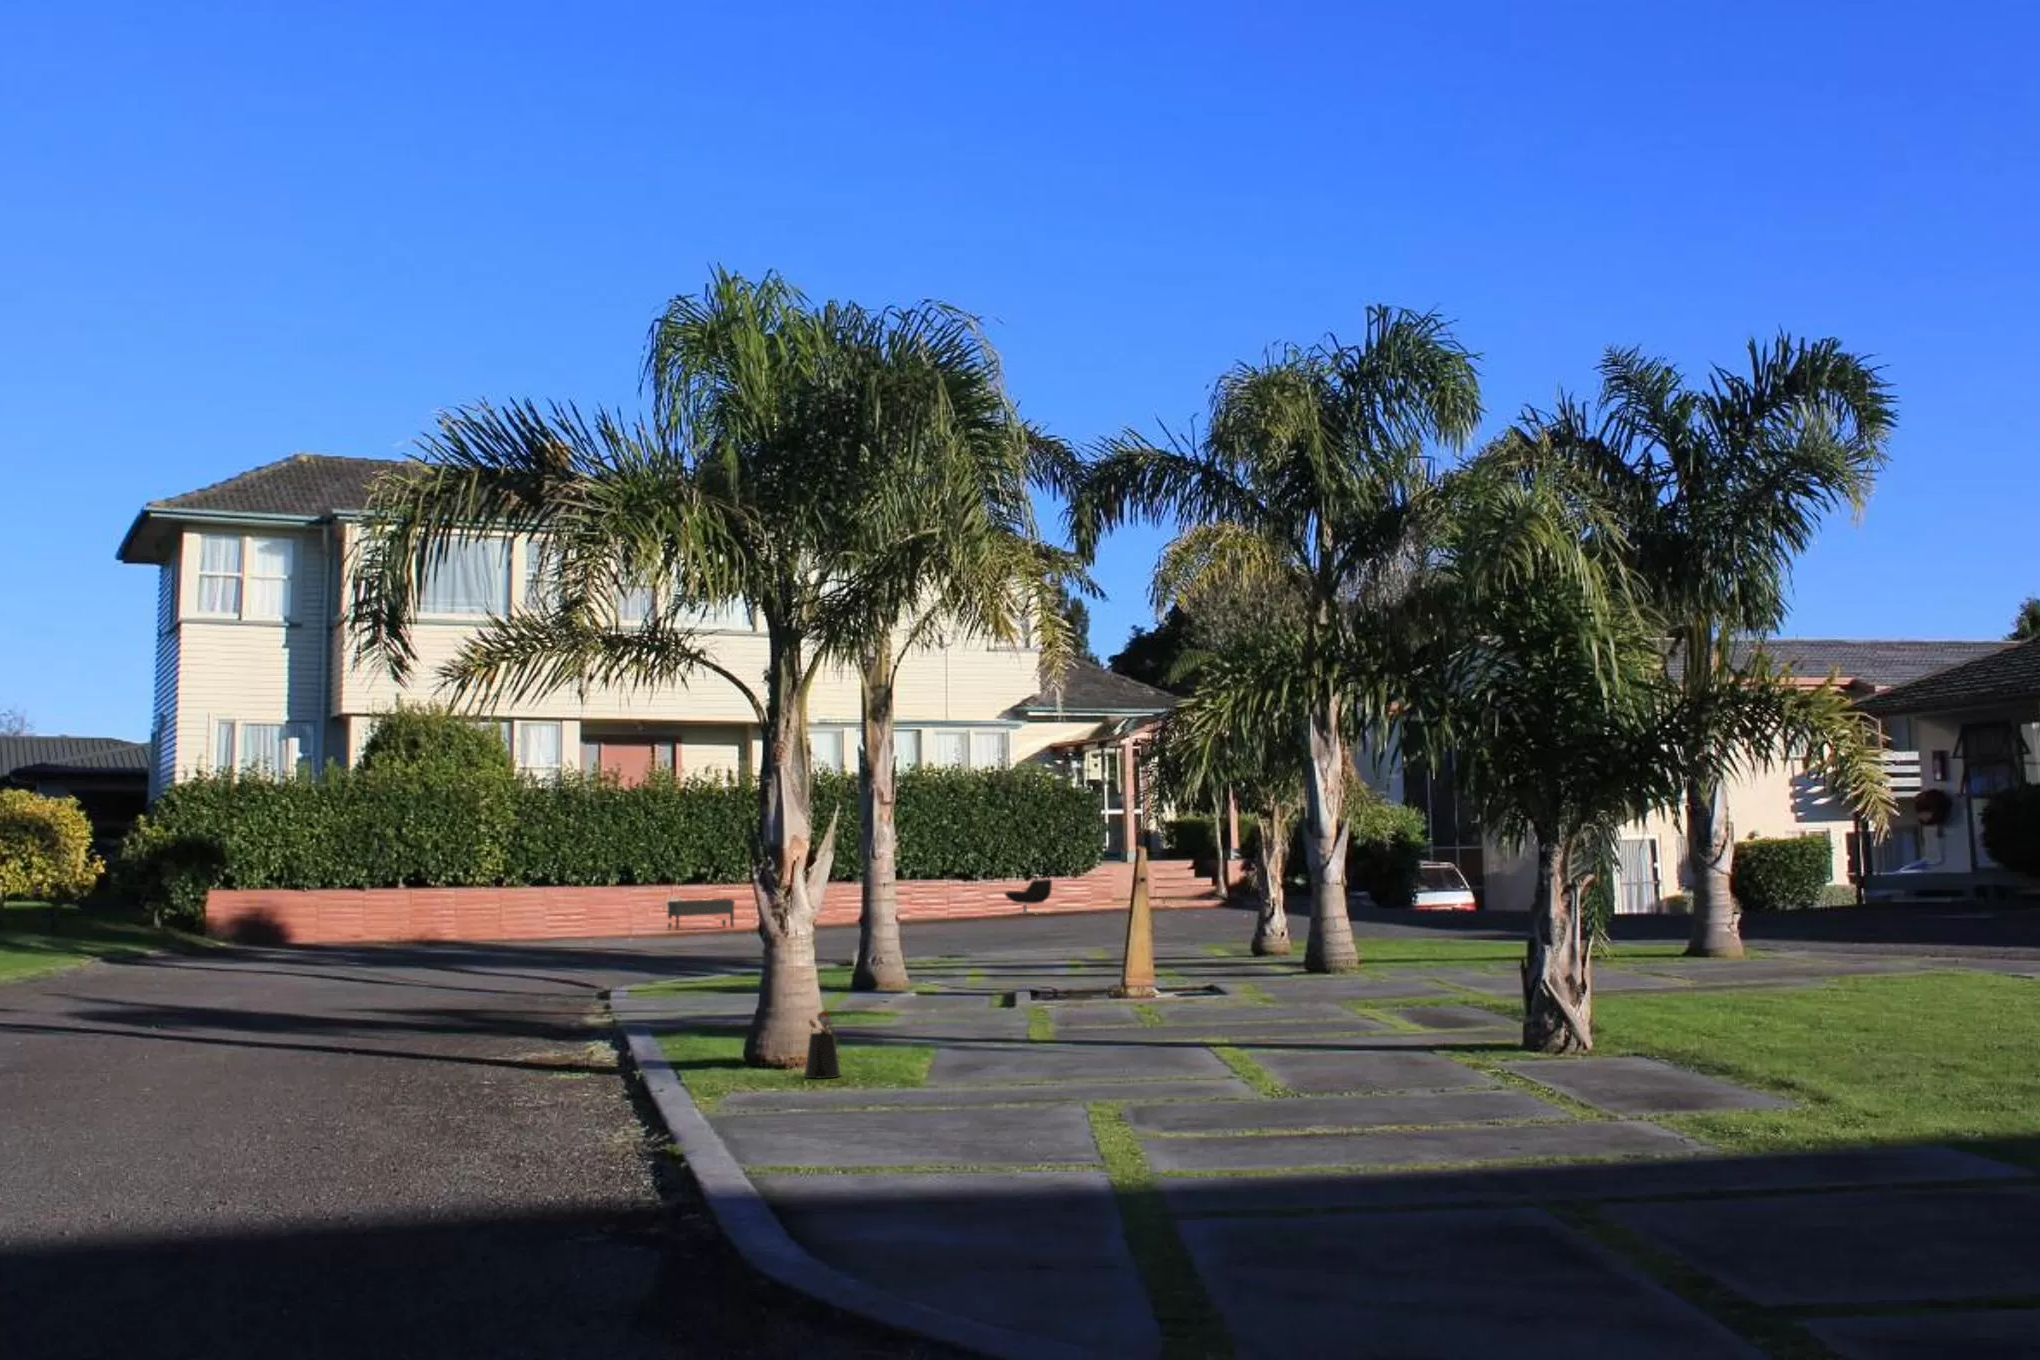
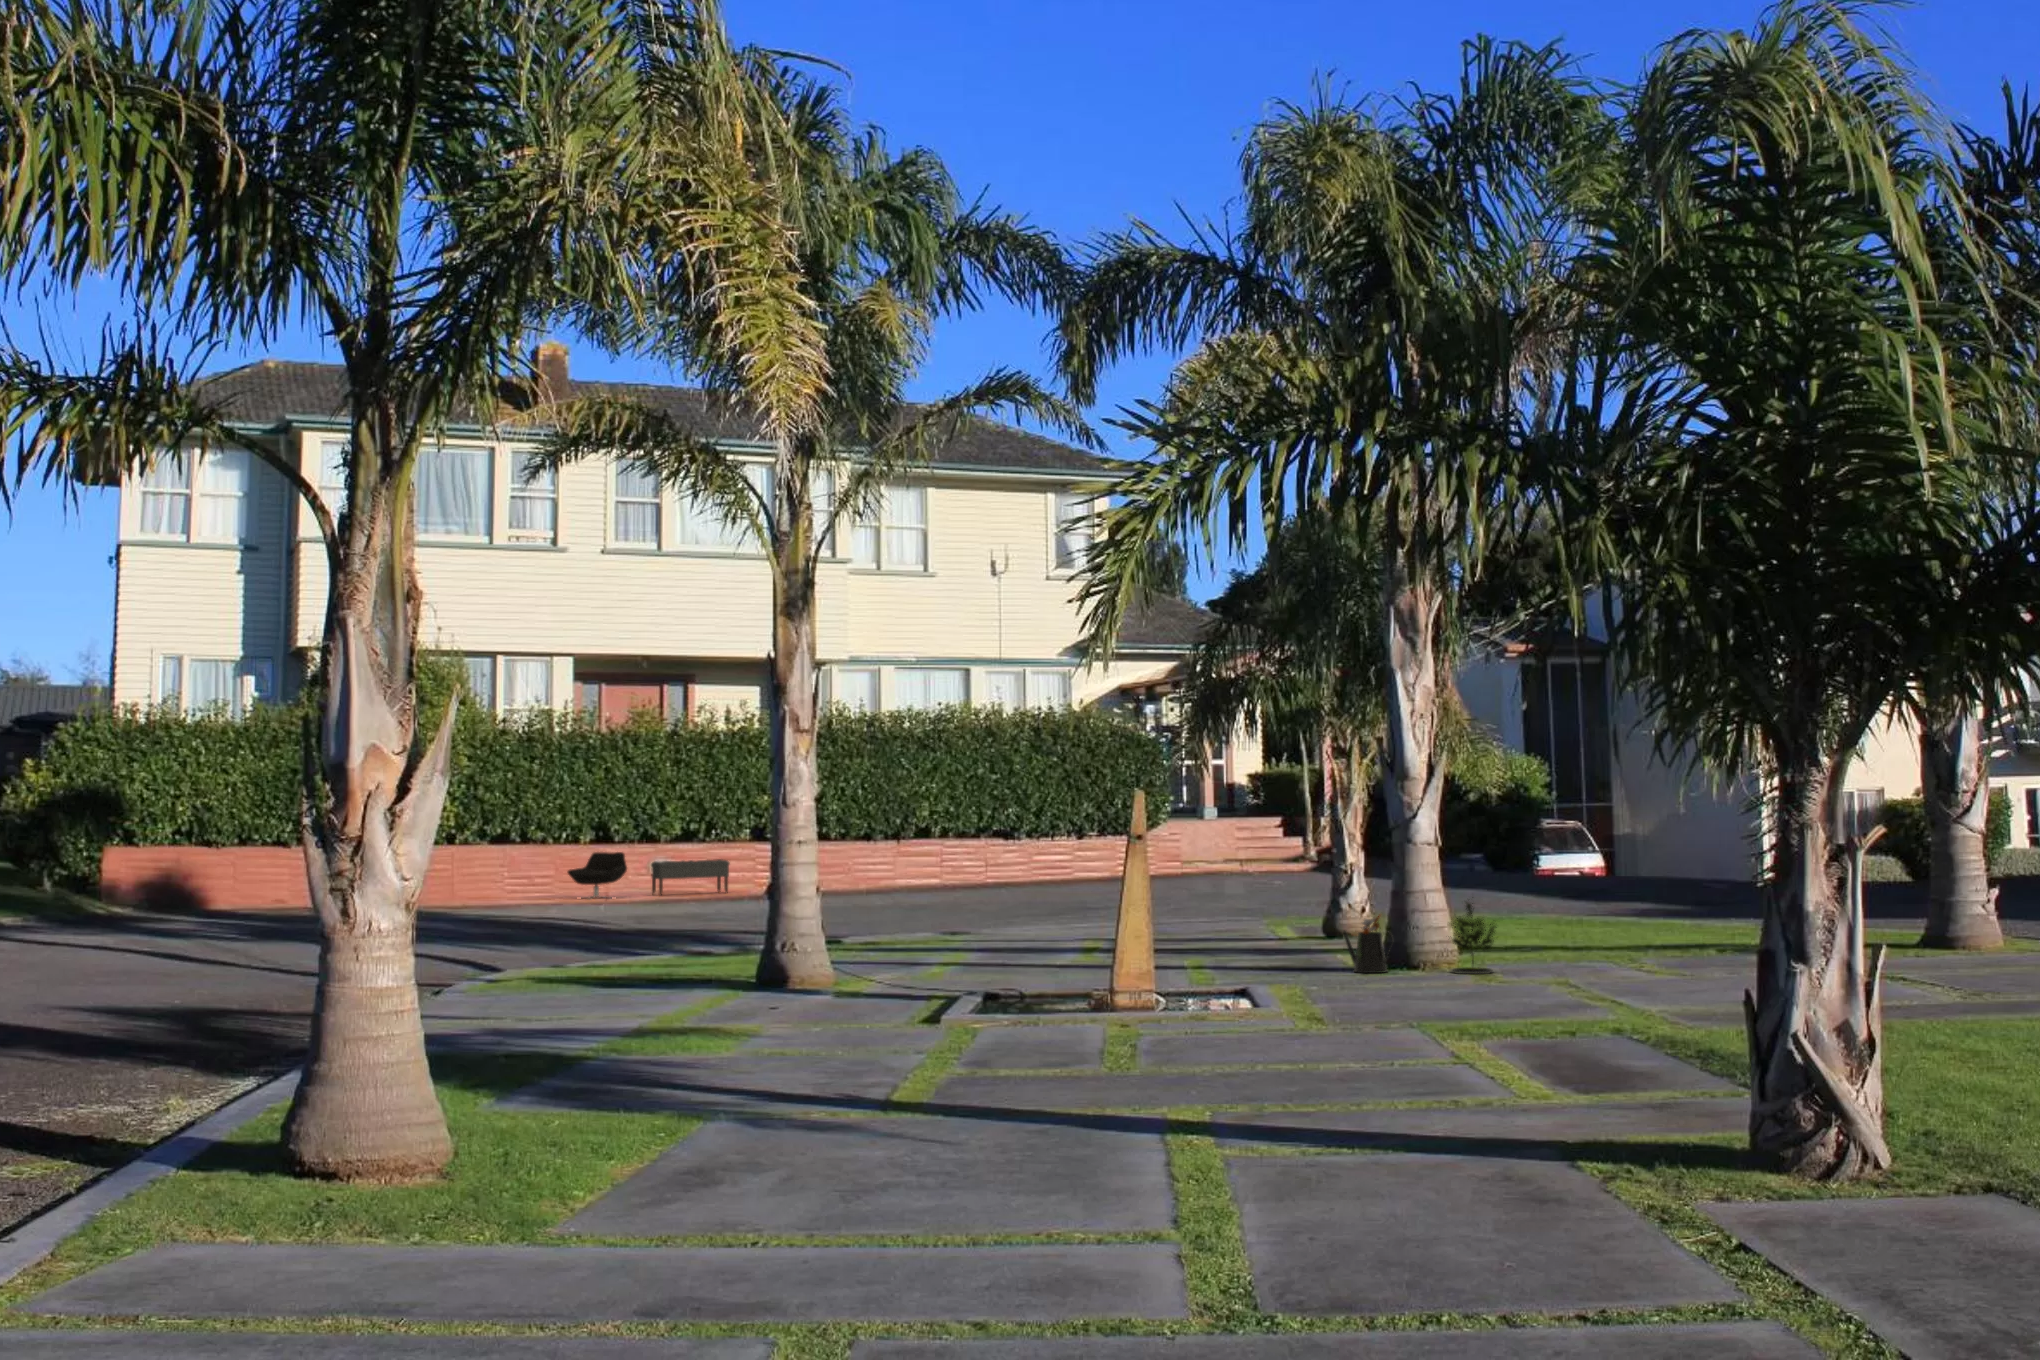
lounge chair: present [1005,879,1052,914] -> present [568,852,627,897]
potted tree: none [1353,918,1390,975] -> present [1451,897,1497,974]
watering can: present [805,1011,840,1078] -> present [1343,914,1390,973]

